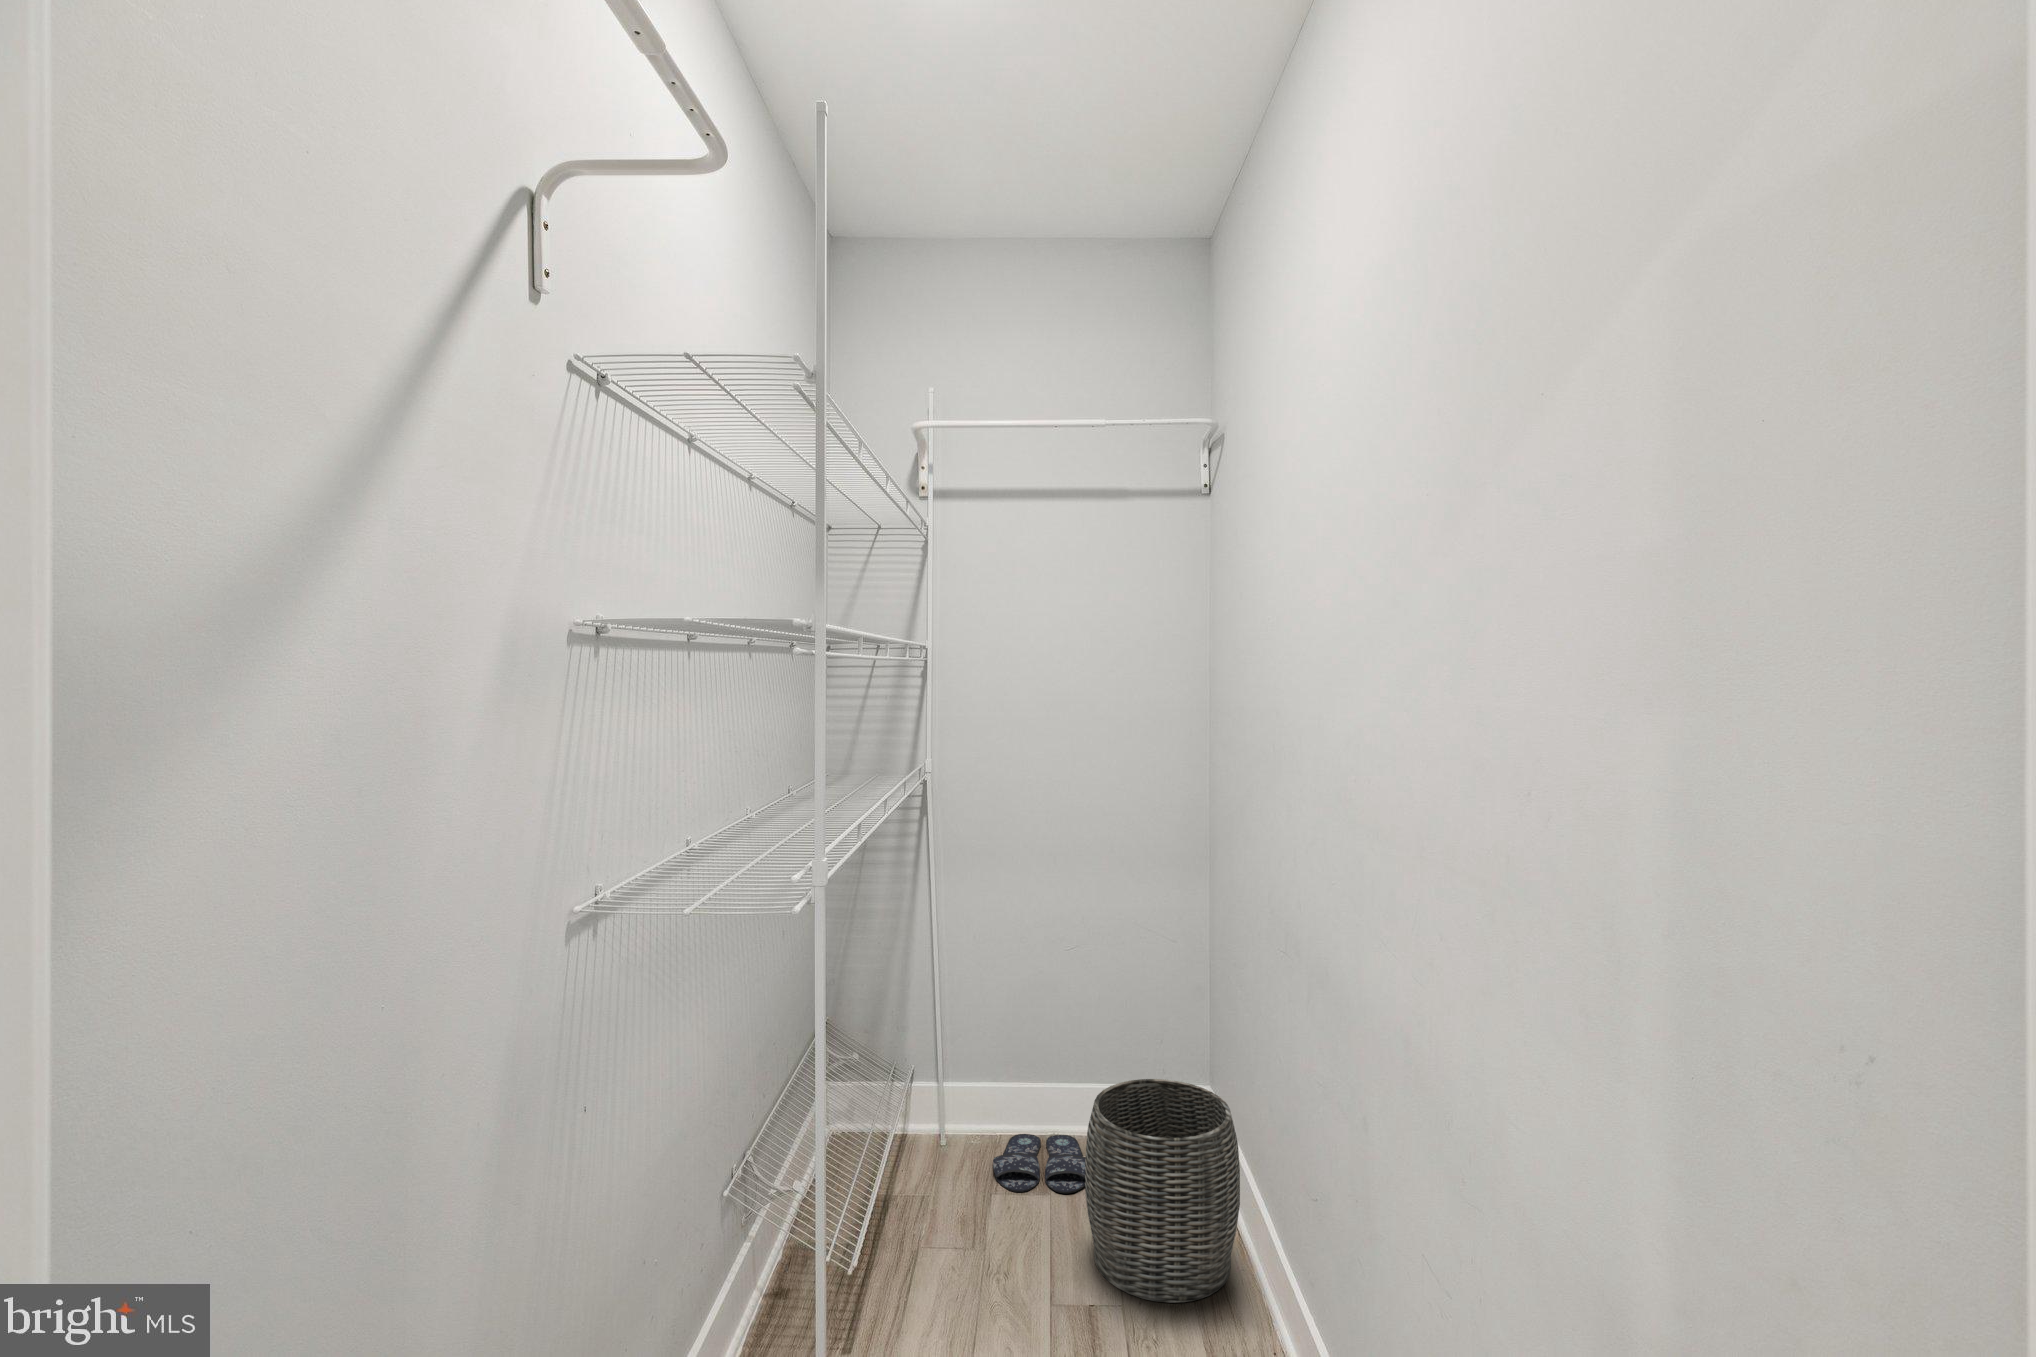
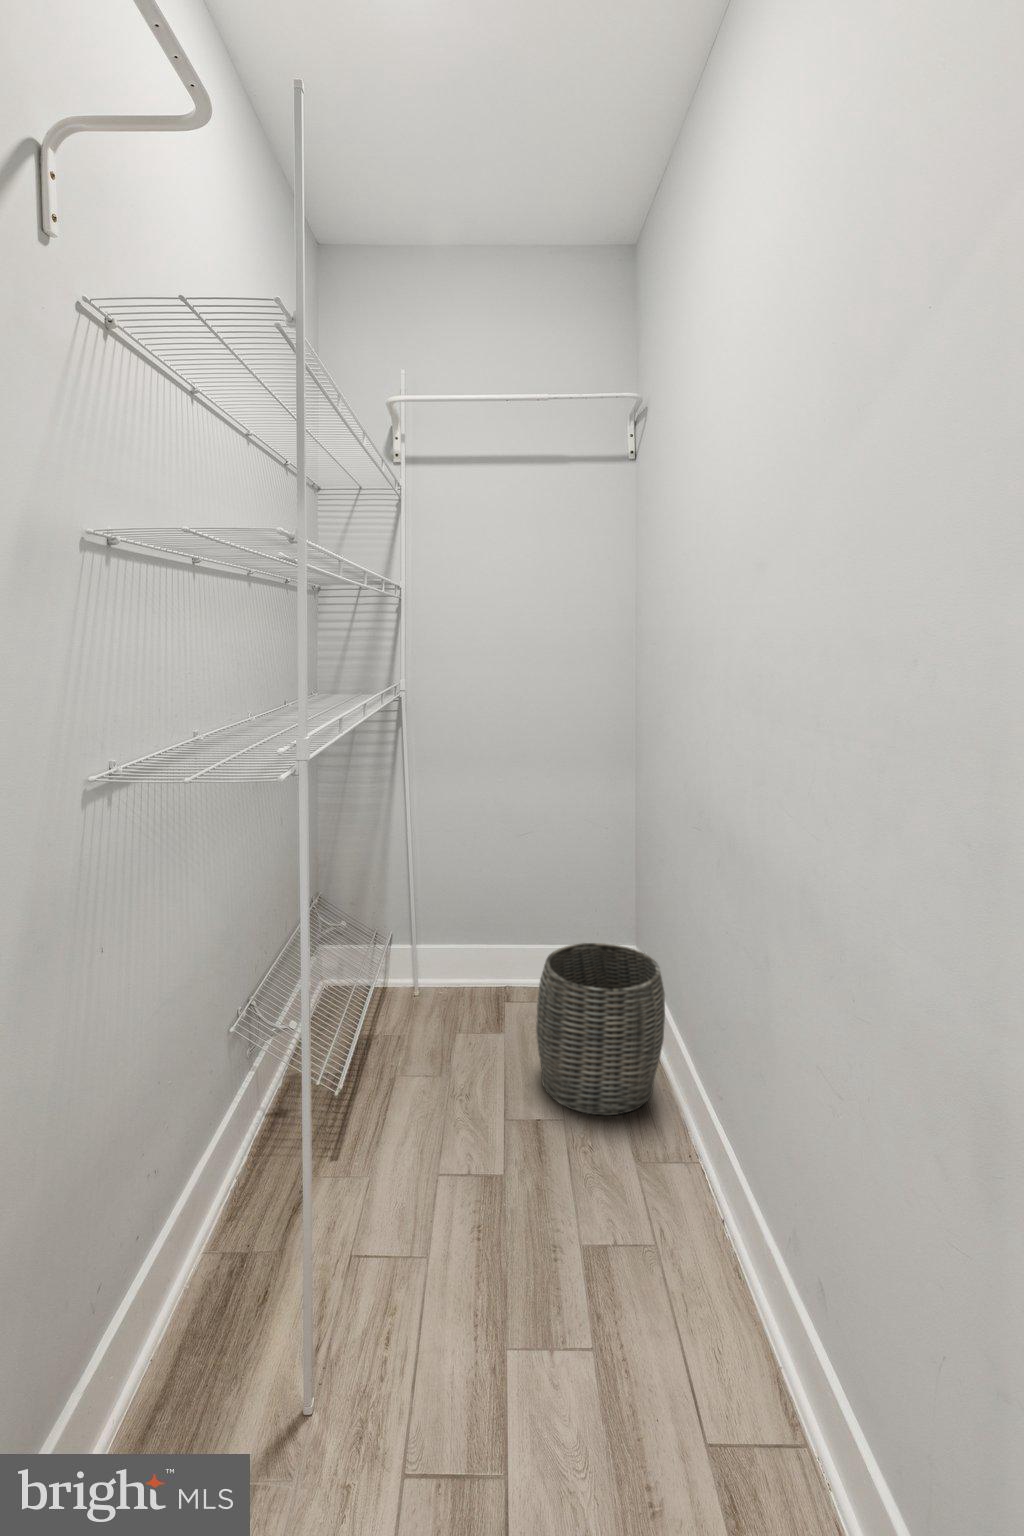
slippers: present [993,1134,1085,1194] -> none [458,987,540,1033]

